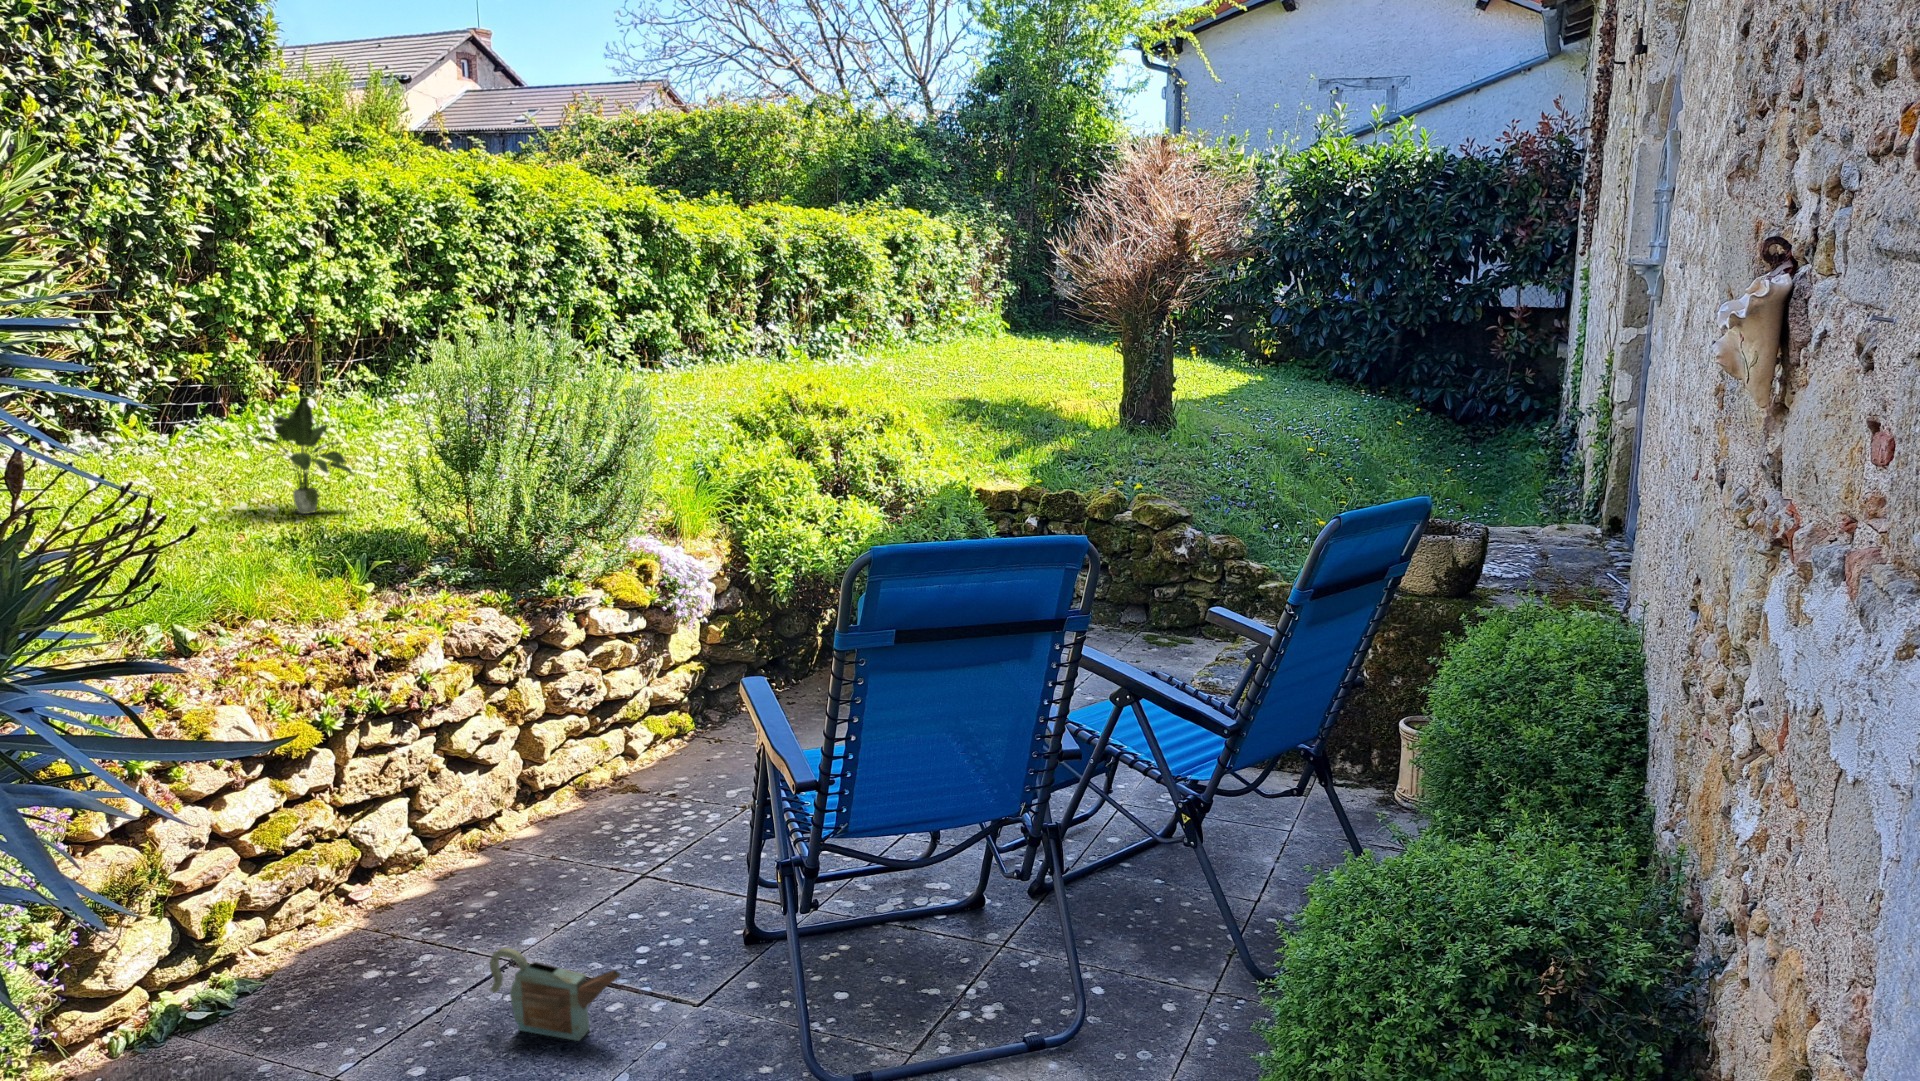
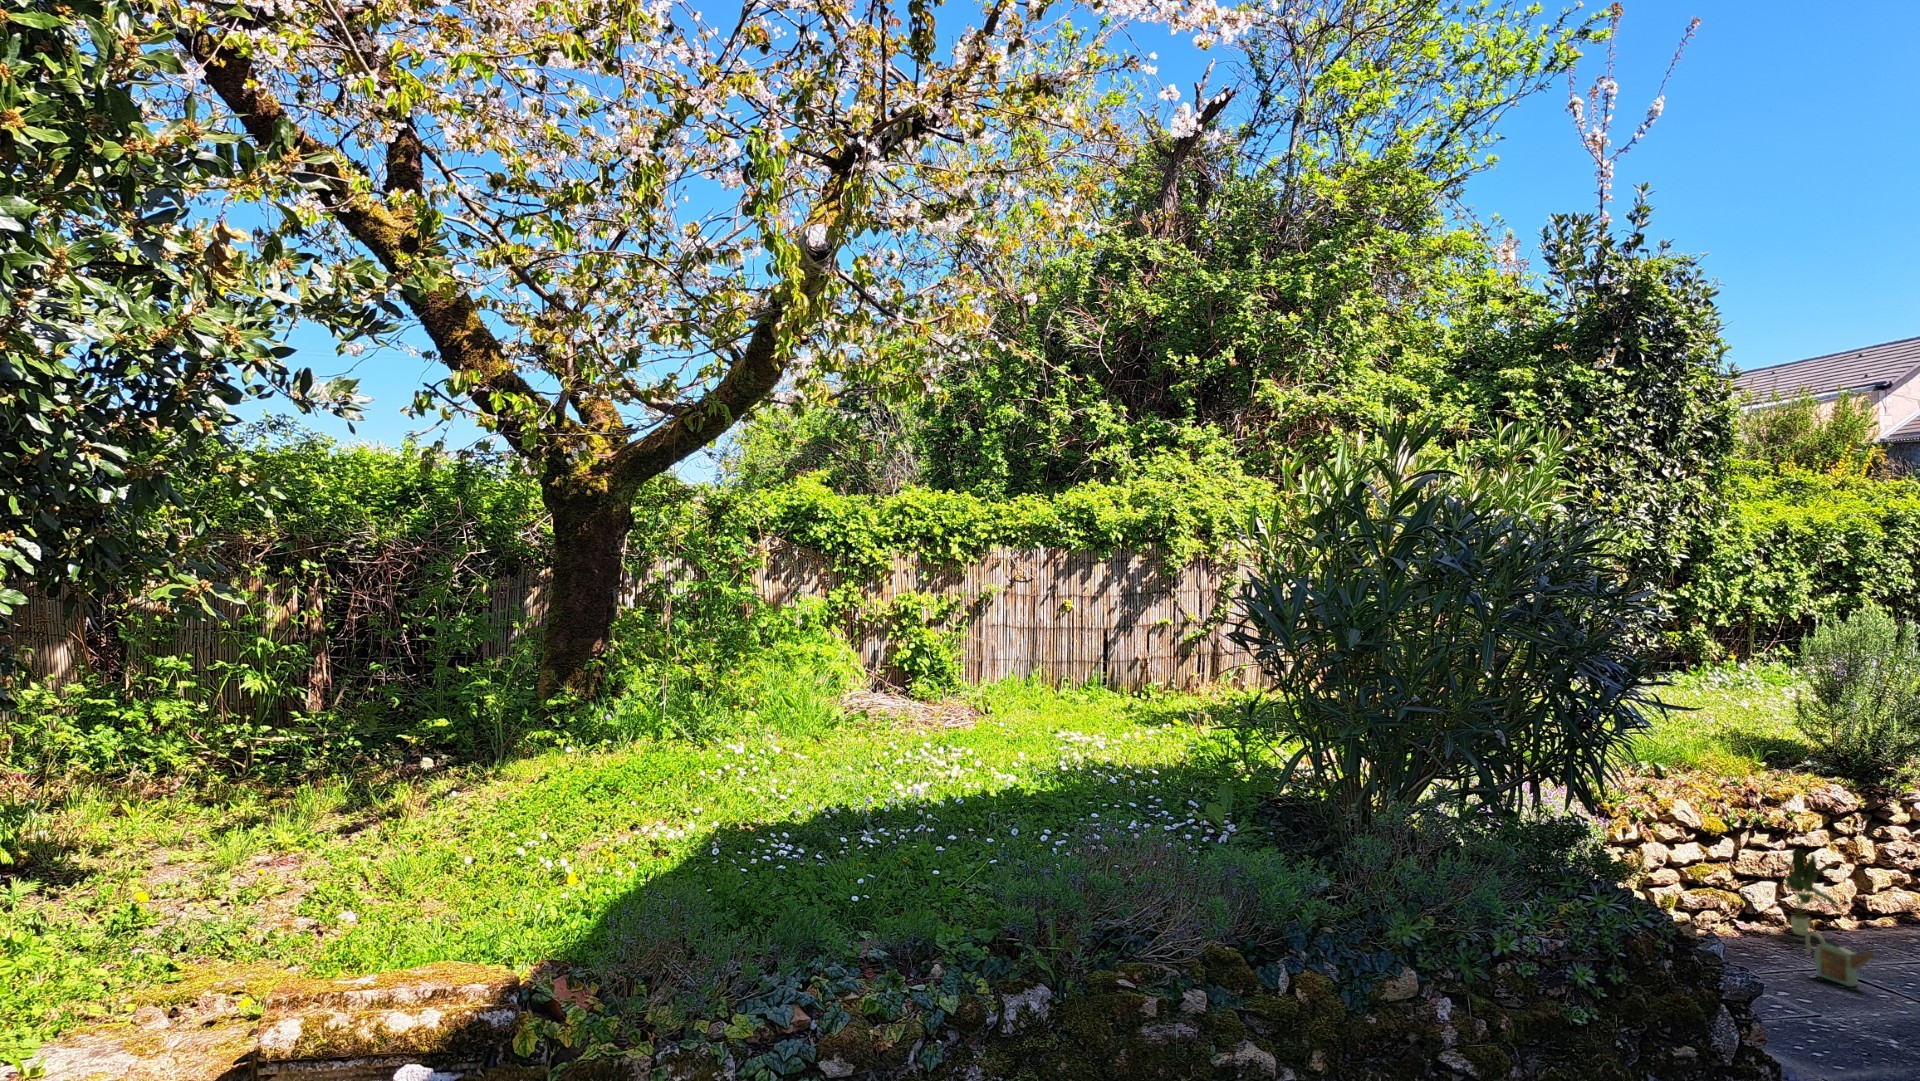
potted plant: present [254,397,355,514] -> present [1781,849,1837,936]

